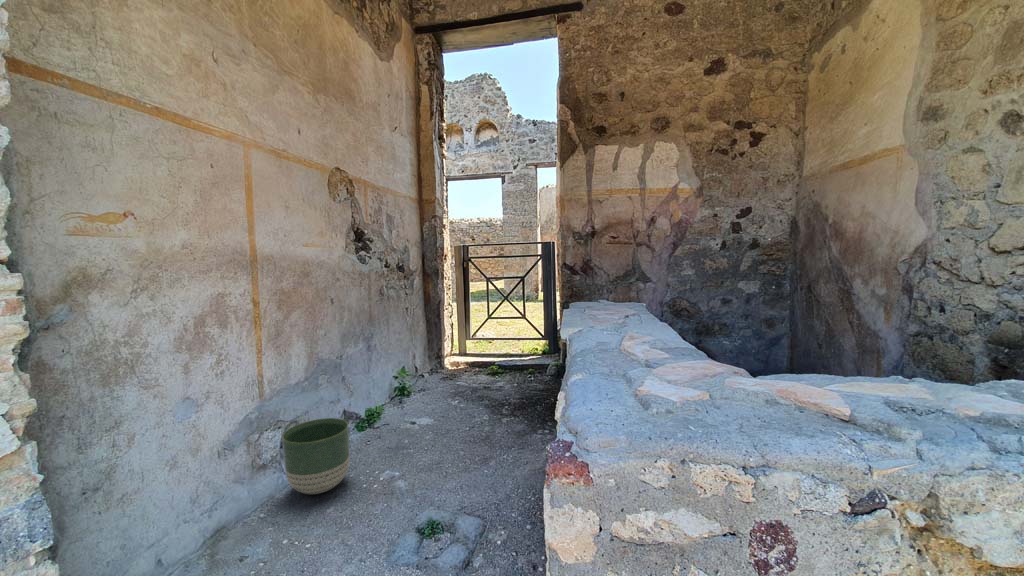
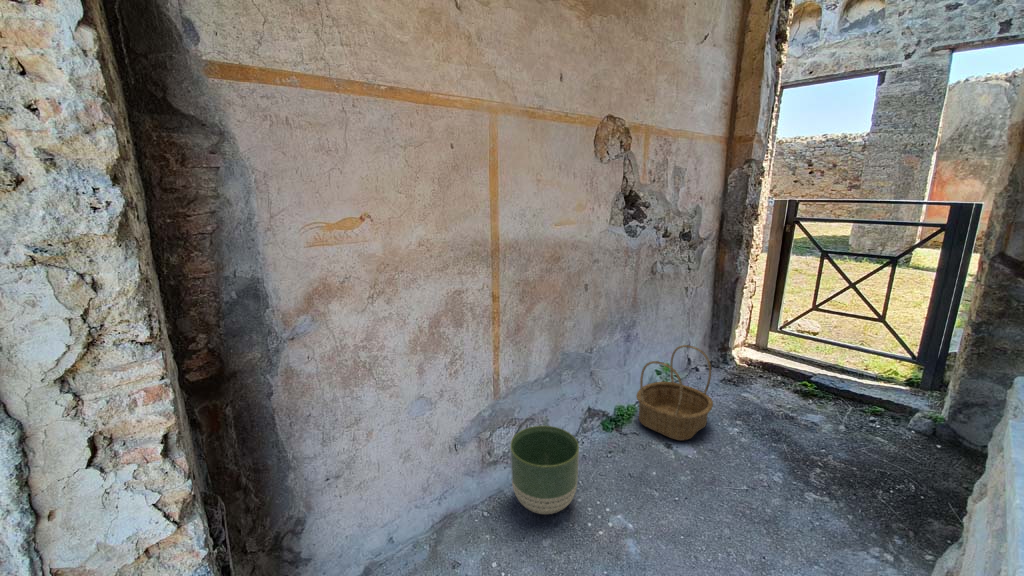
basket: none [382,347,440,419] -> present [637,345,713,440]

